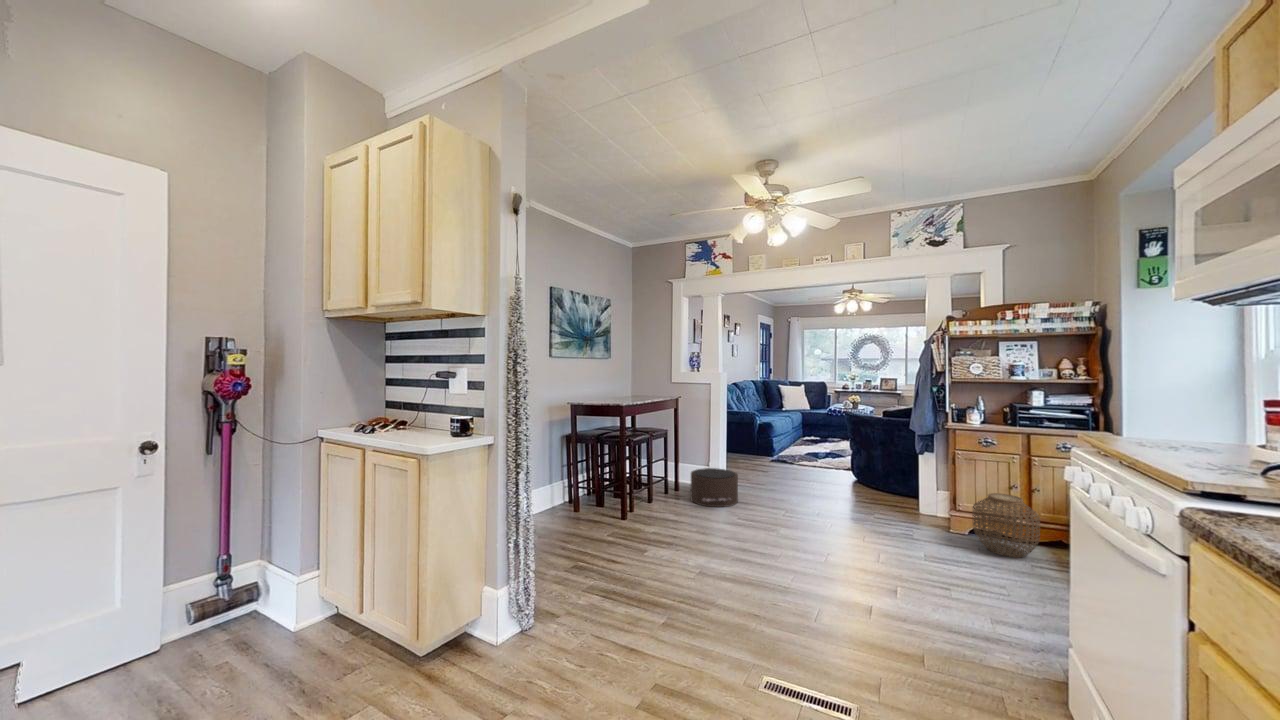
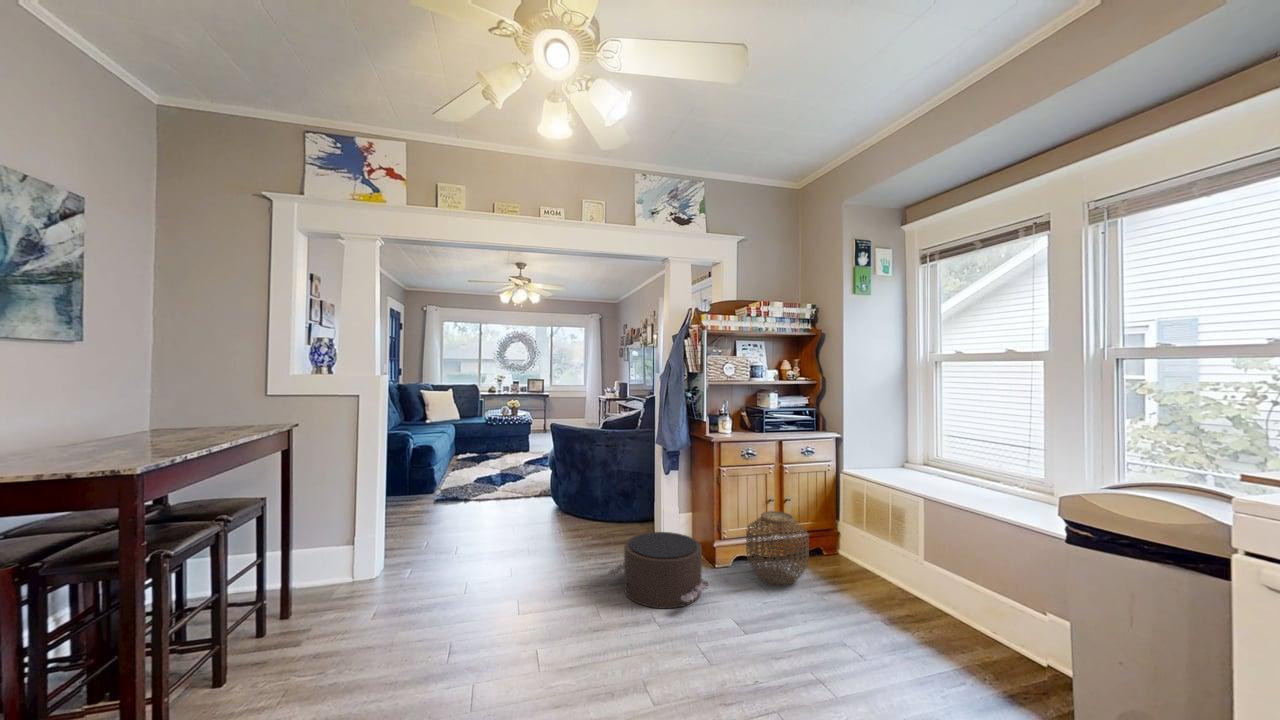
pouf: present [690,468,738,507] -> present [608,532,710,608]

